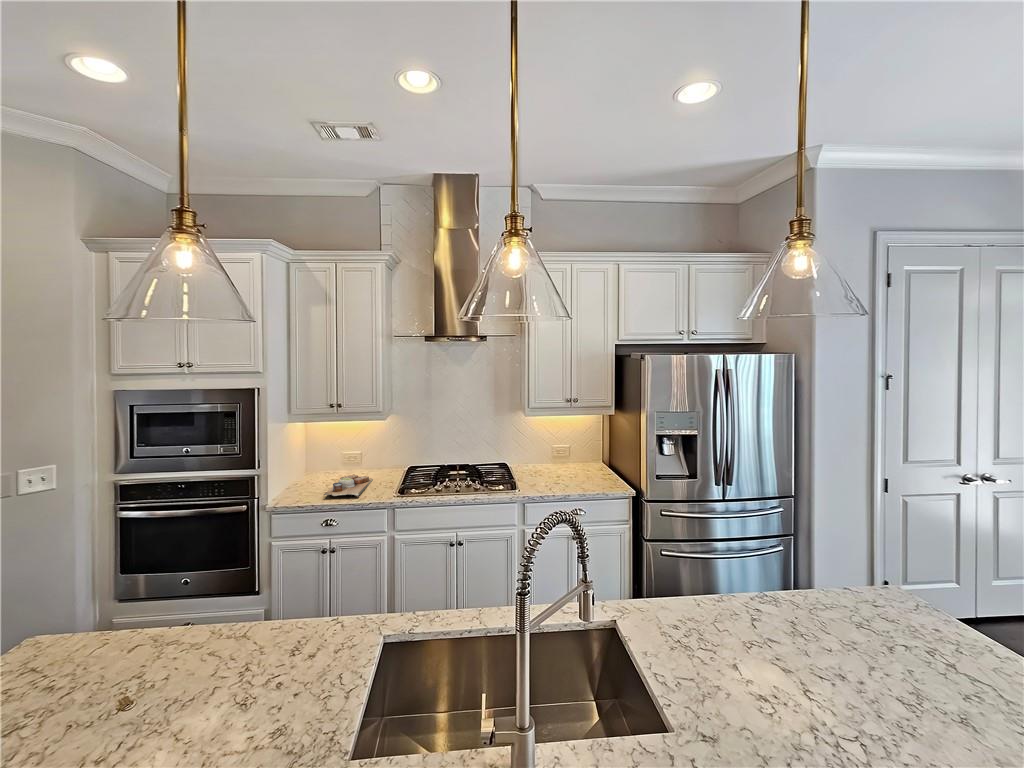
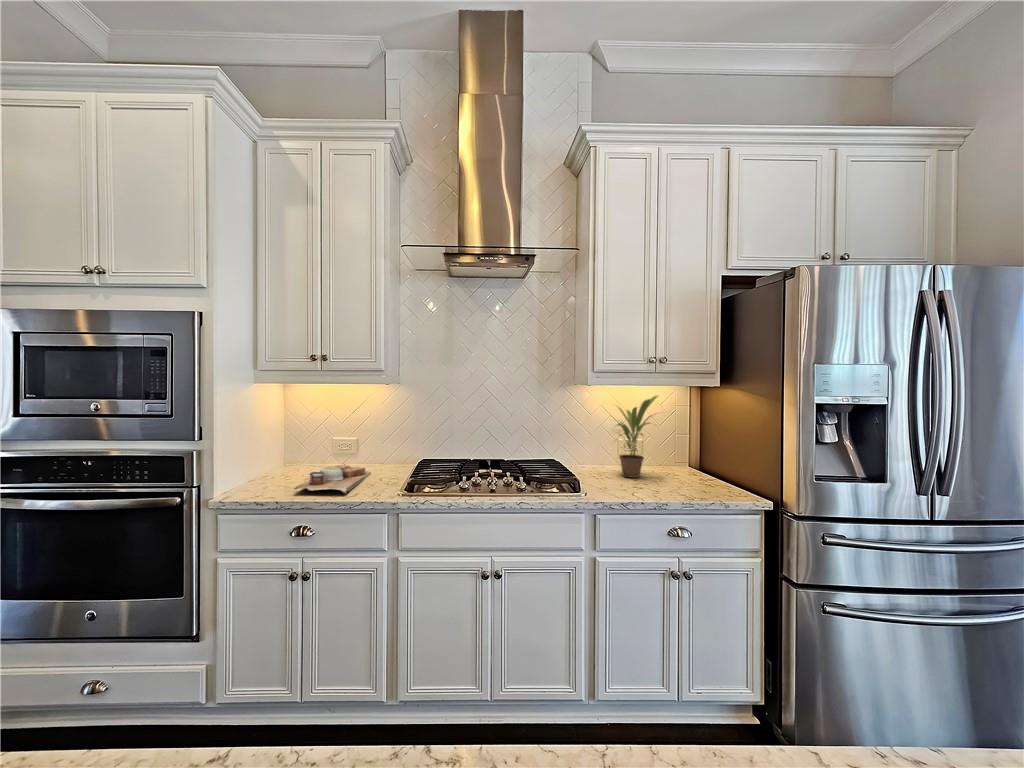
potted plant: none [538,417,573,475] -> present [617,396,658,478]

